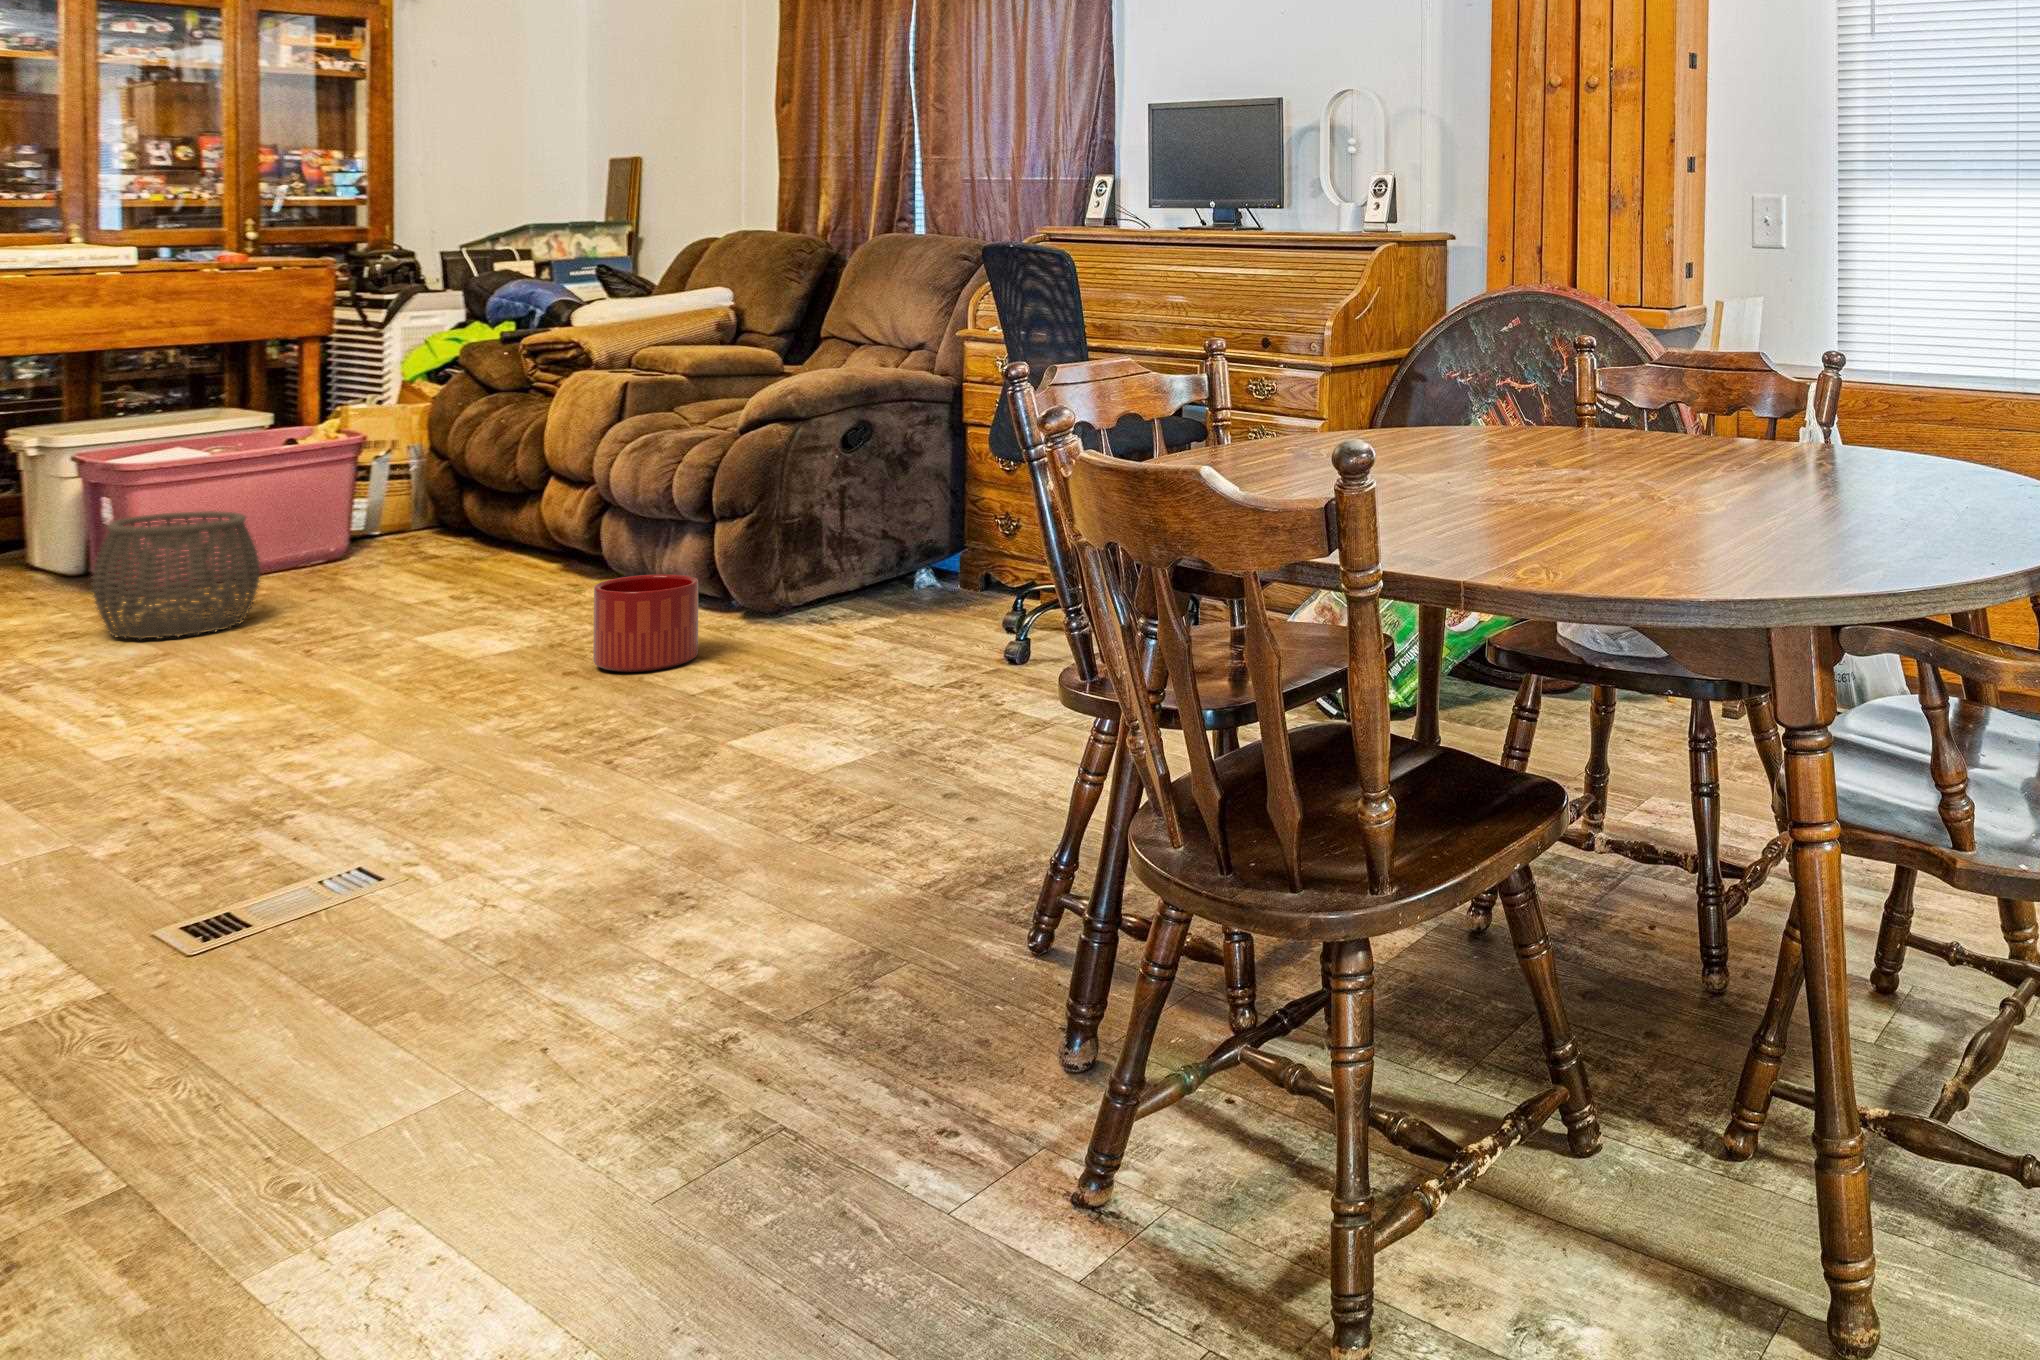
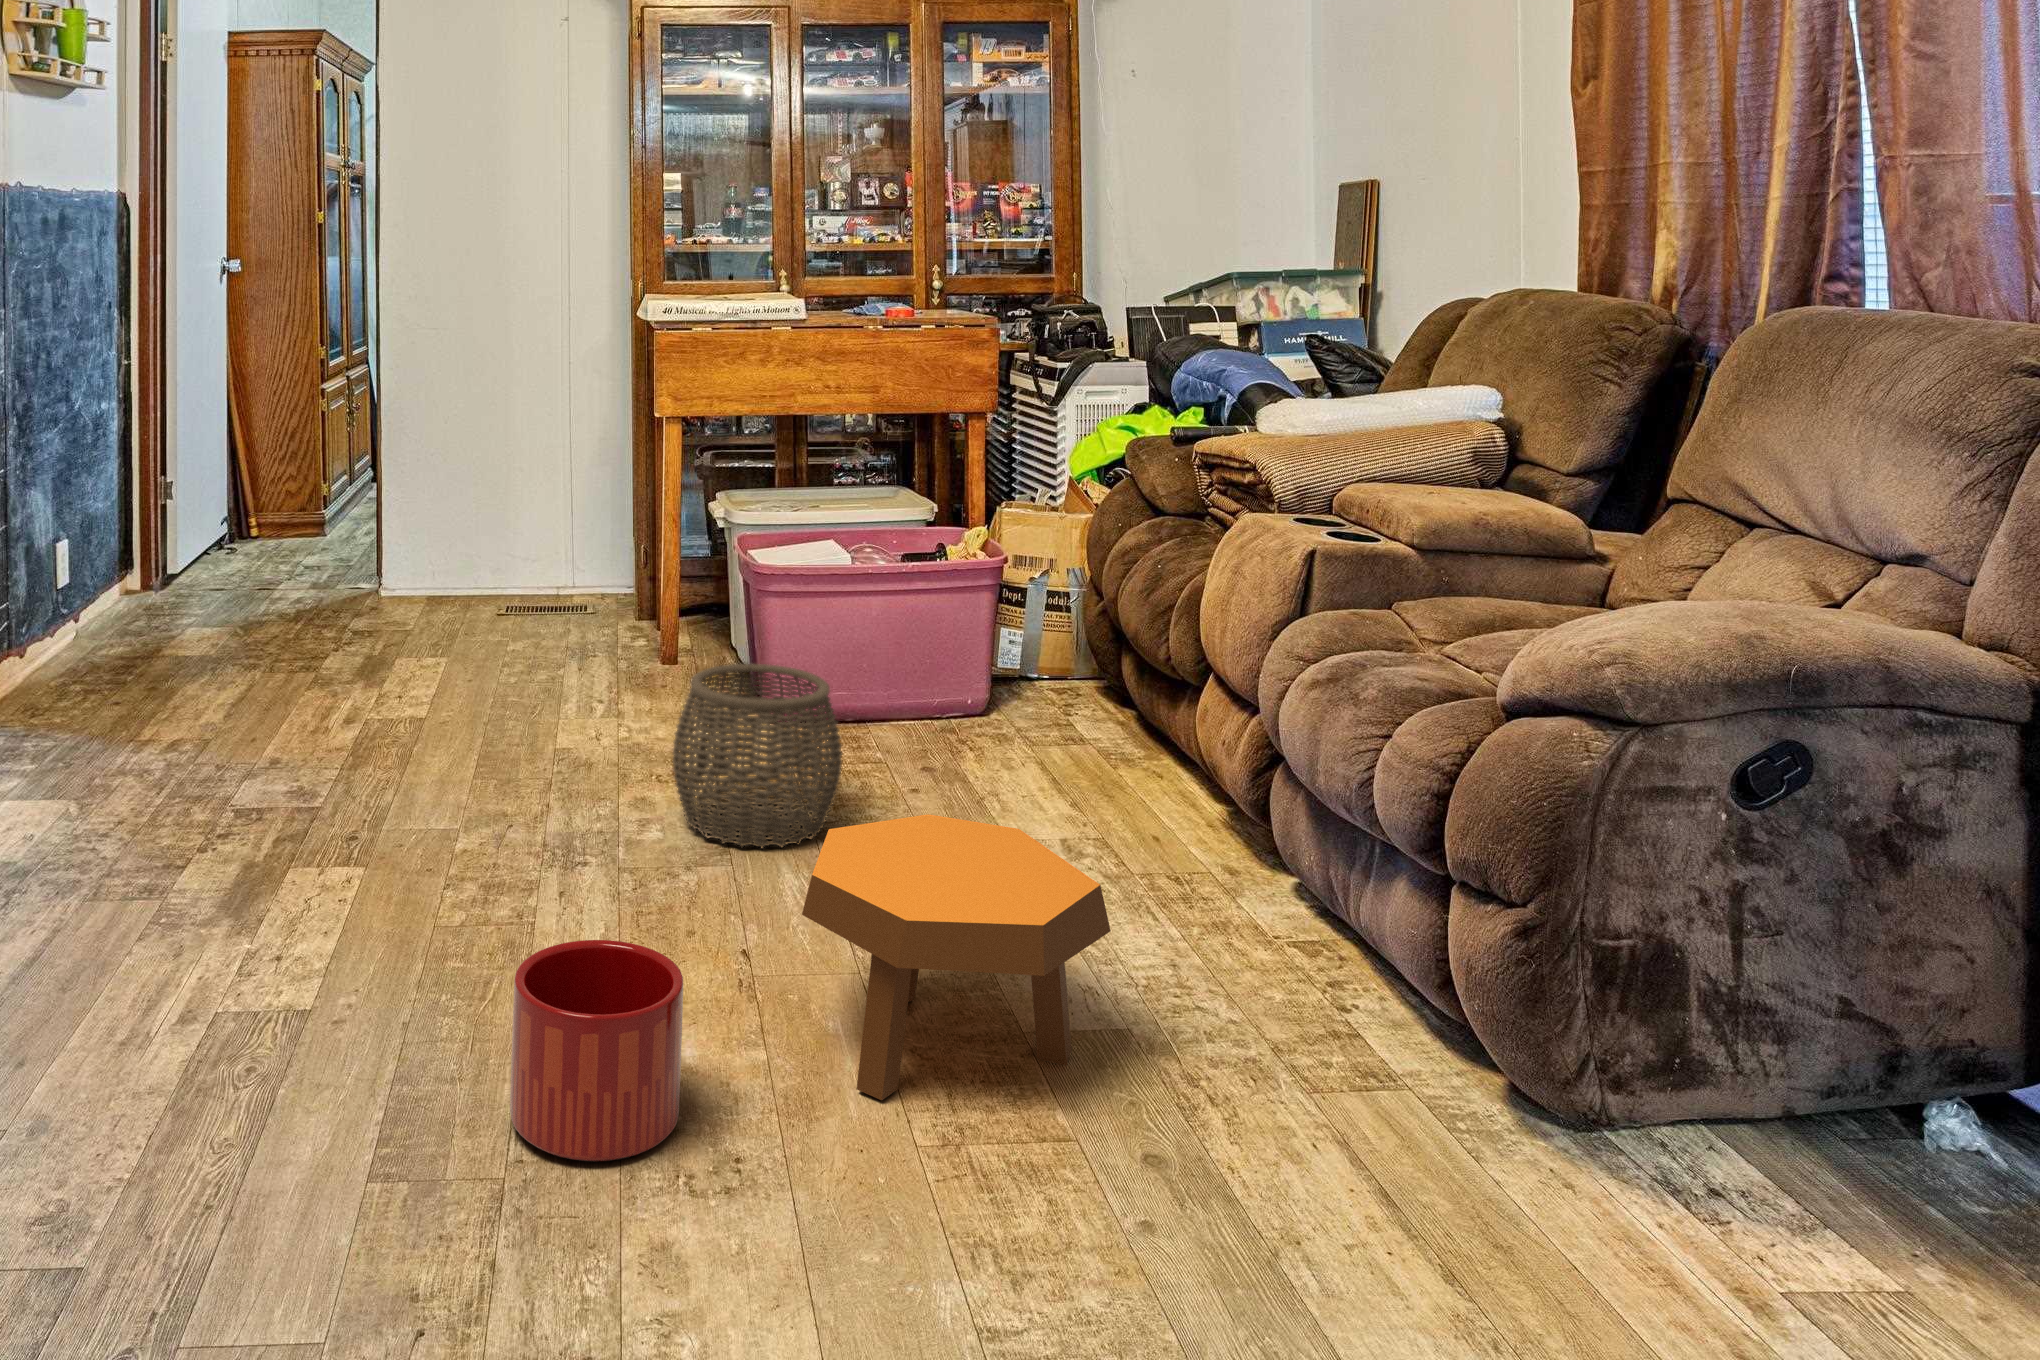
footstool: none [302,545,518,687] -> present [802,814,1111,1100]
planter: present [593,574,698,672] -> present [510,940,683,1161]

